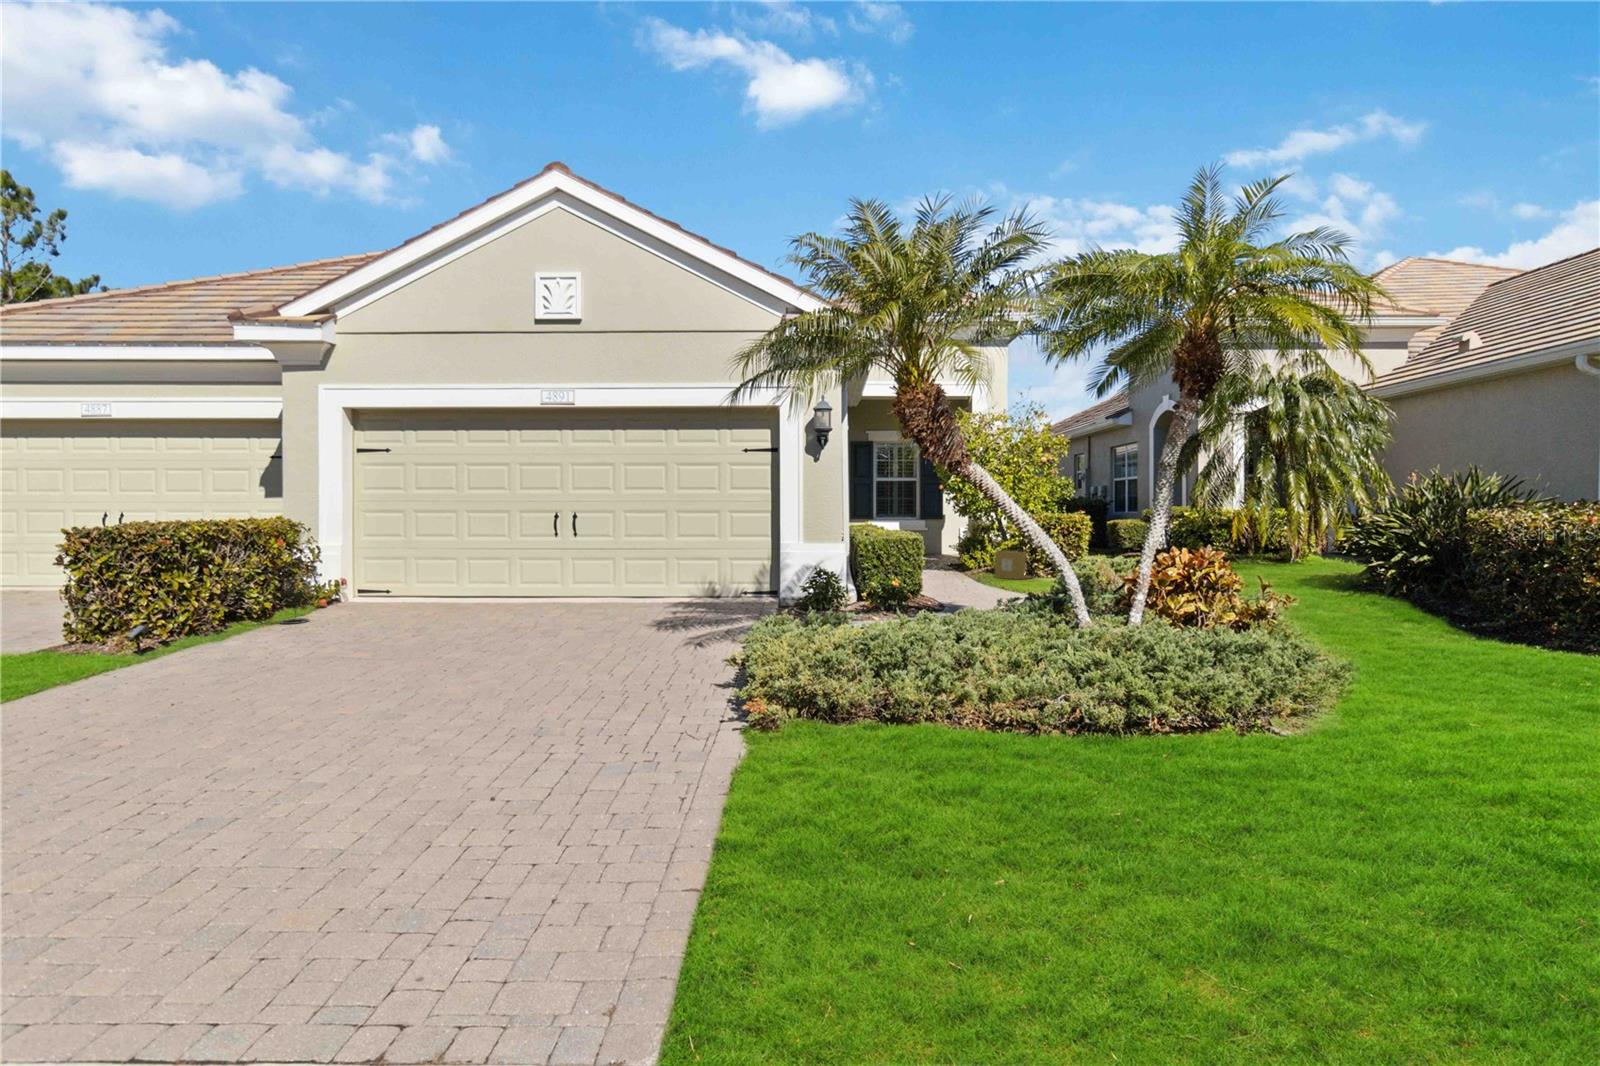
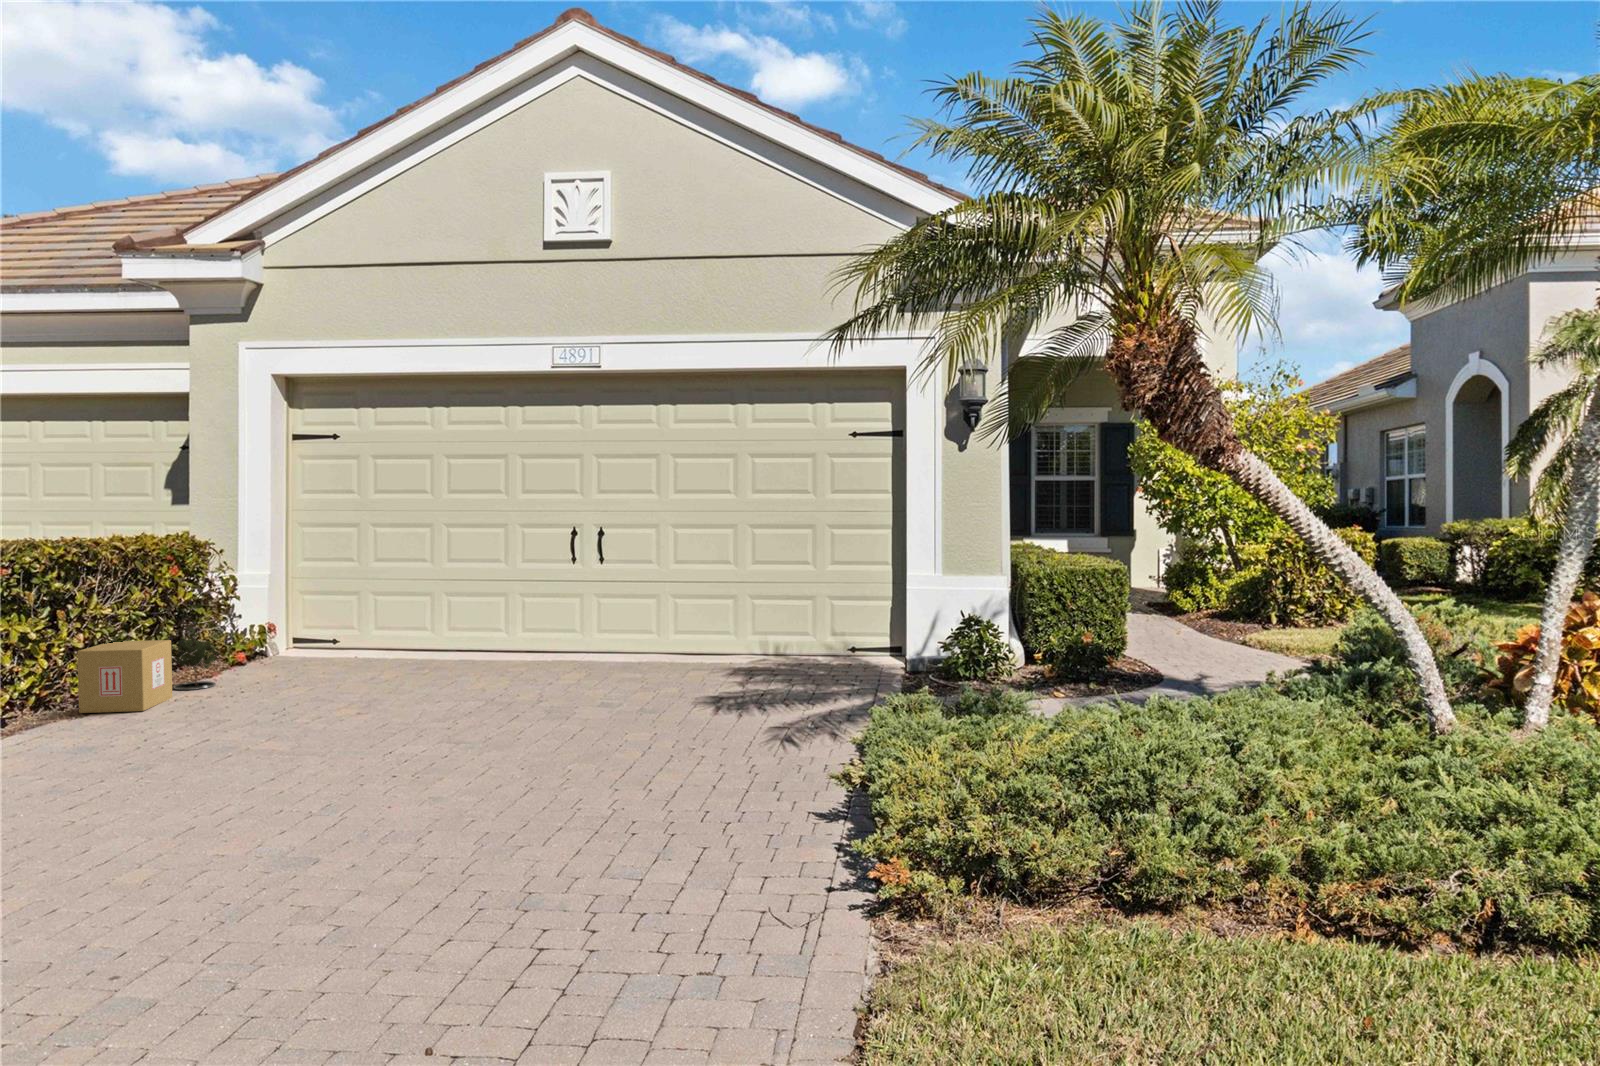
cardboard box: present [995,550,1033,580] -> present [77,640,172,713]

